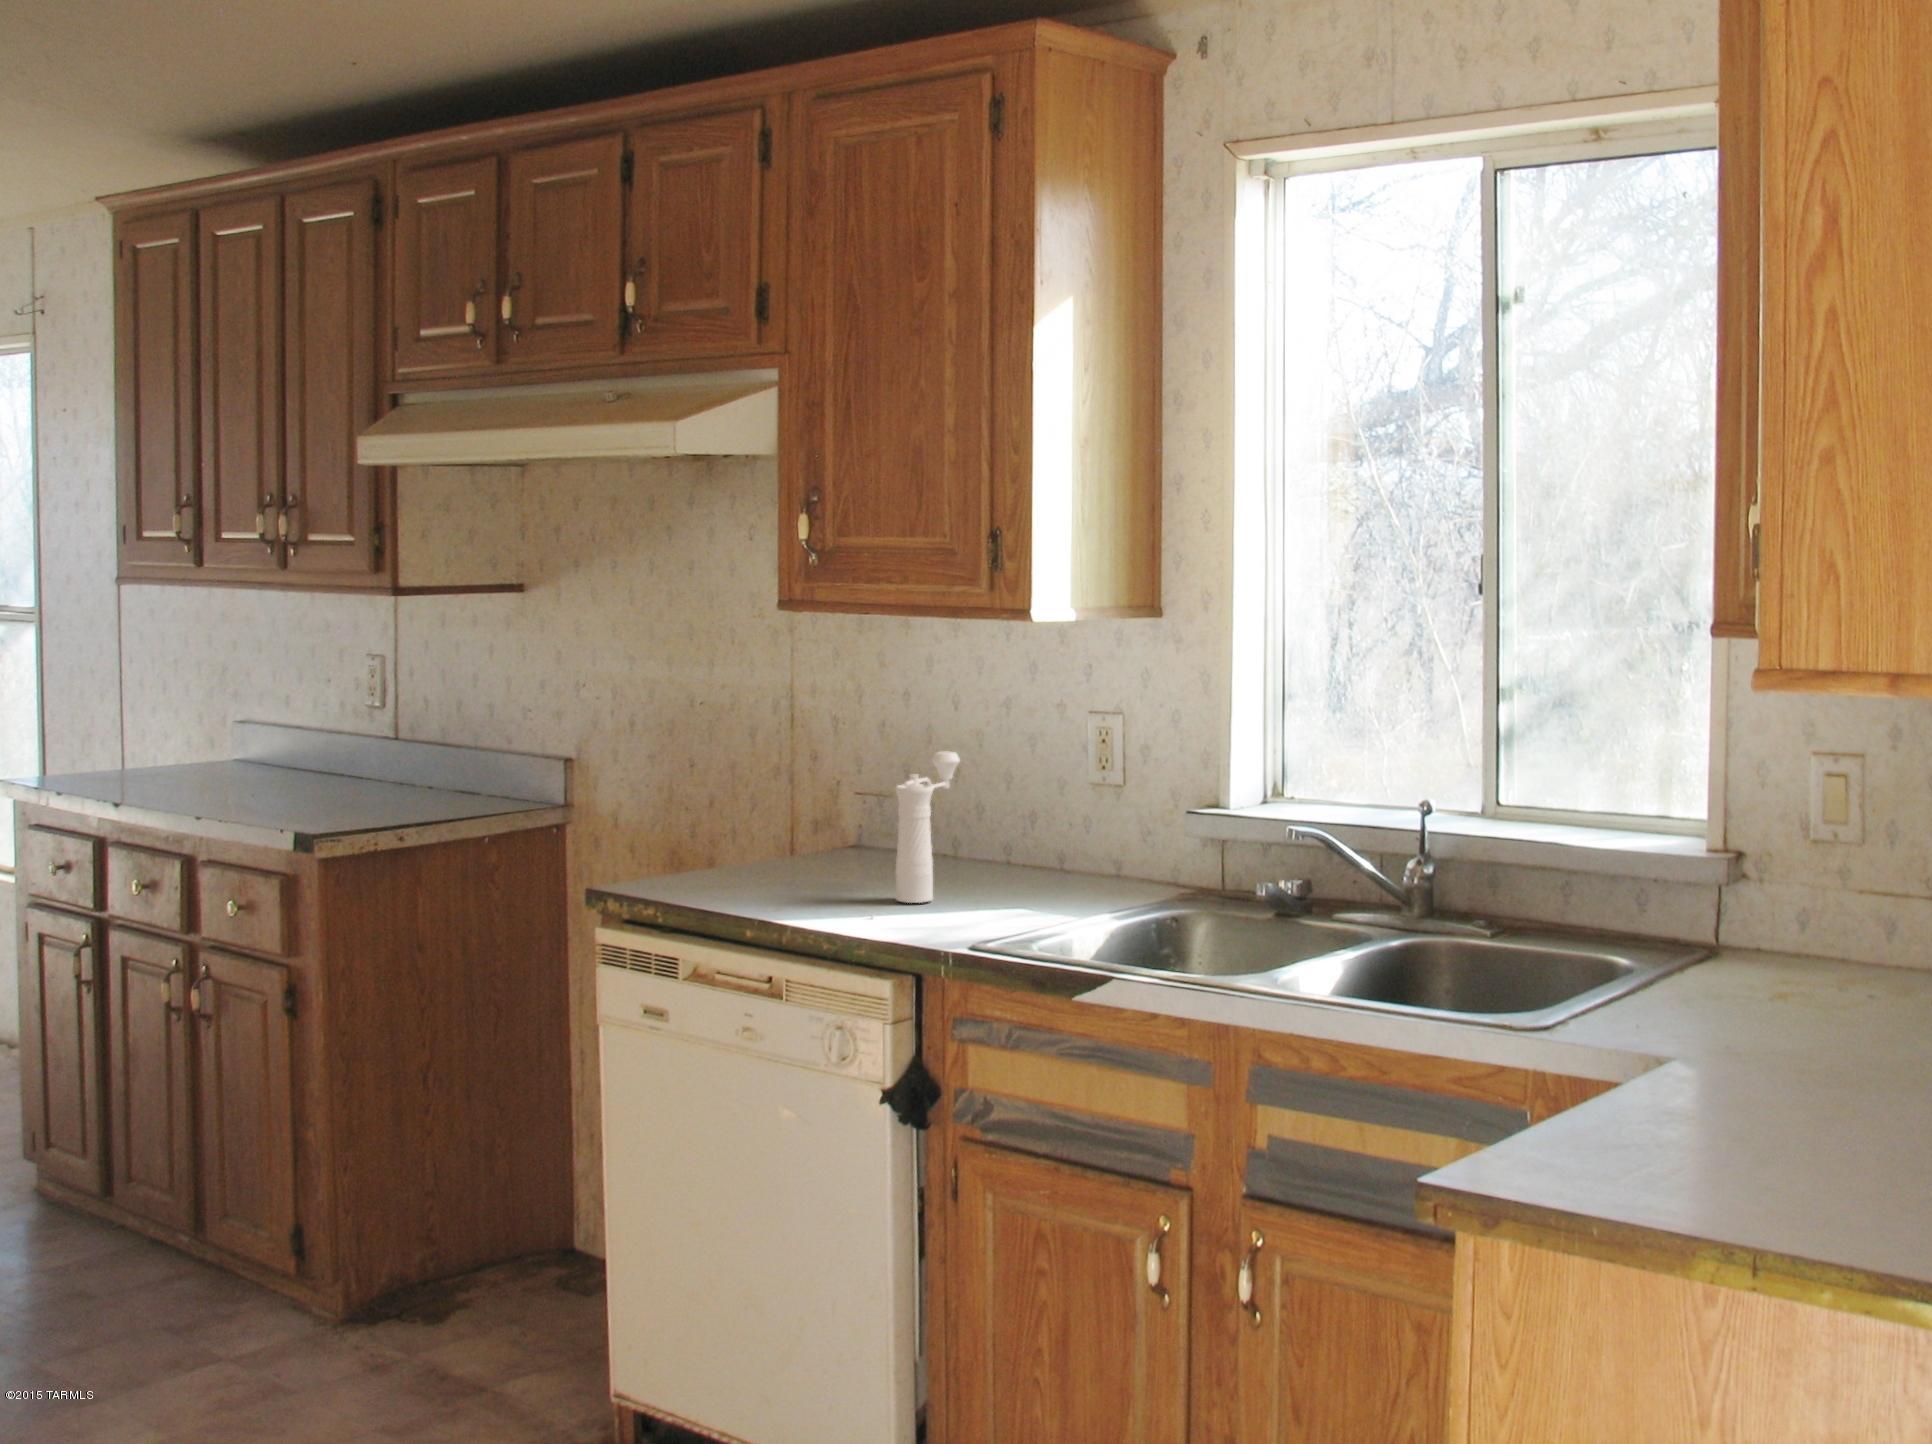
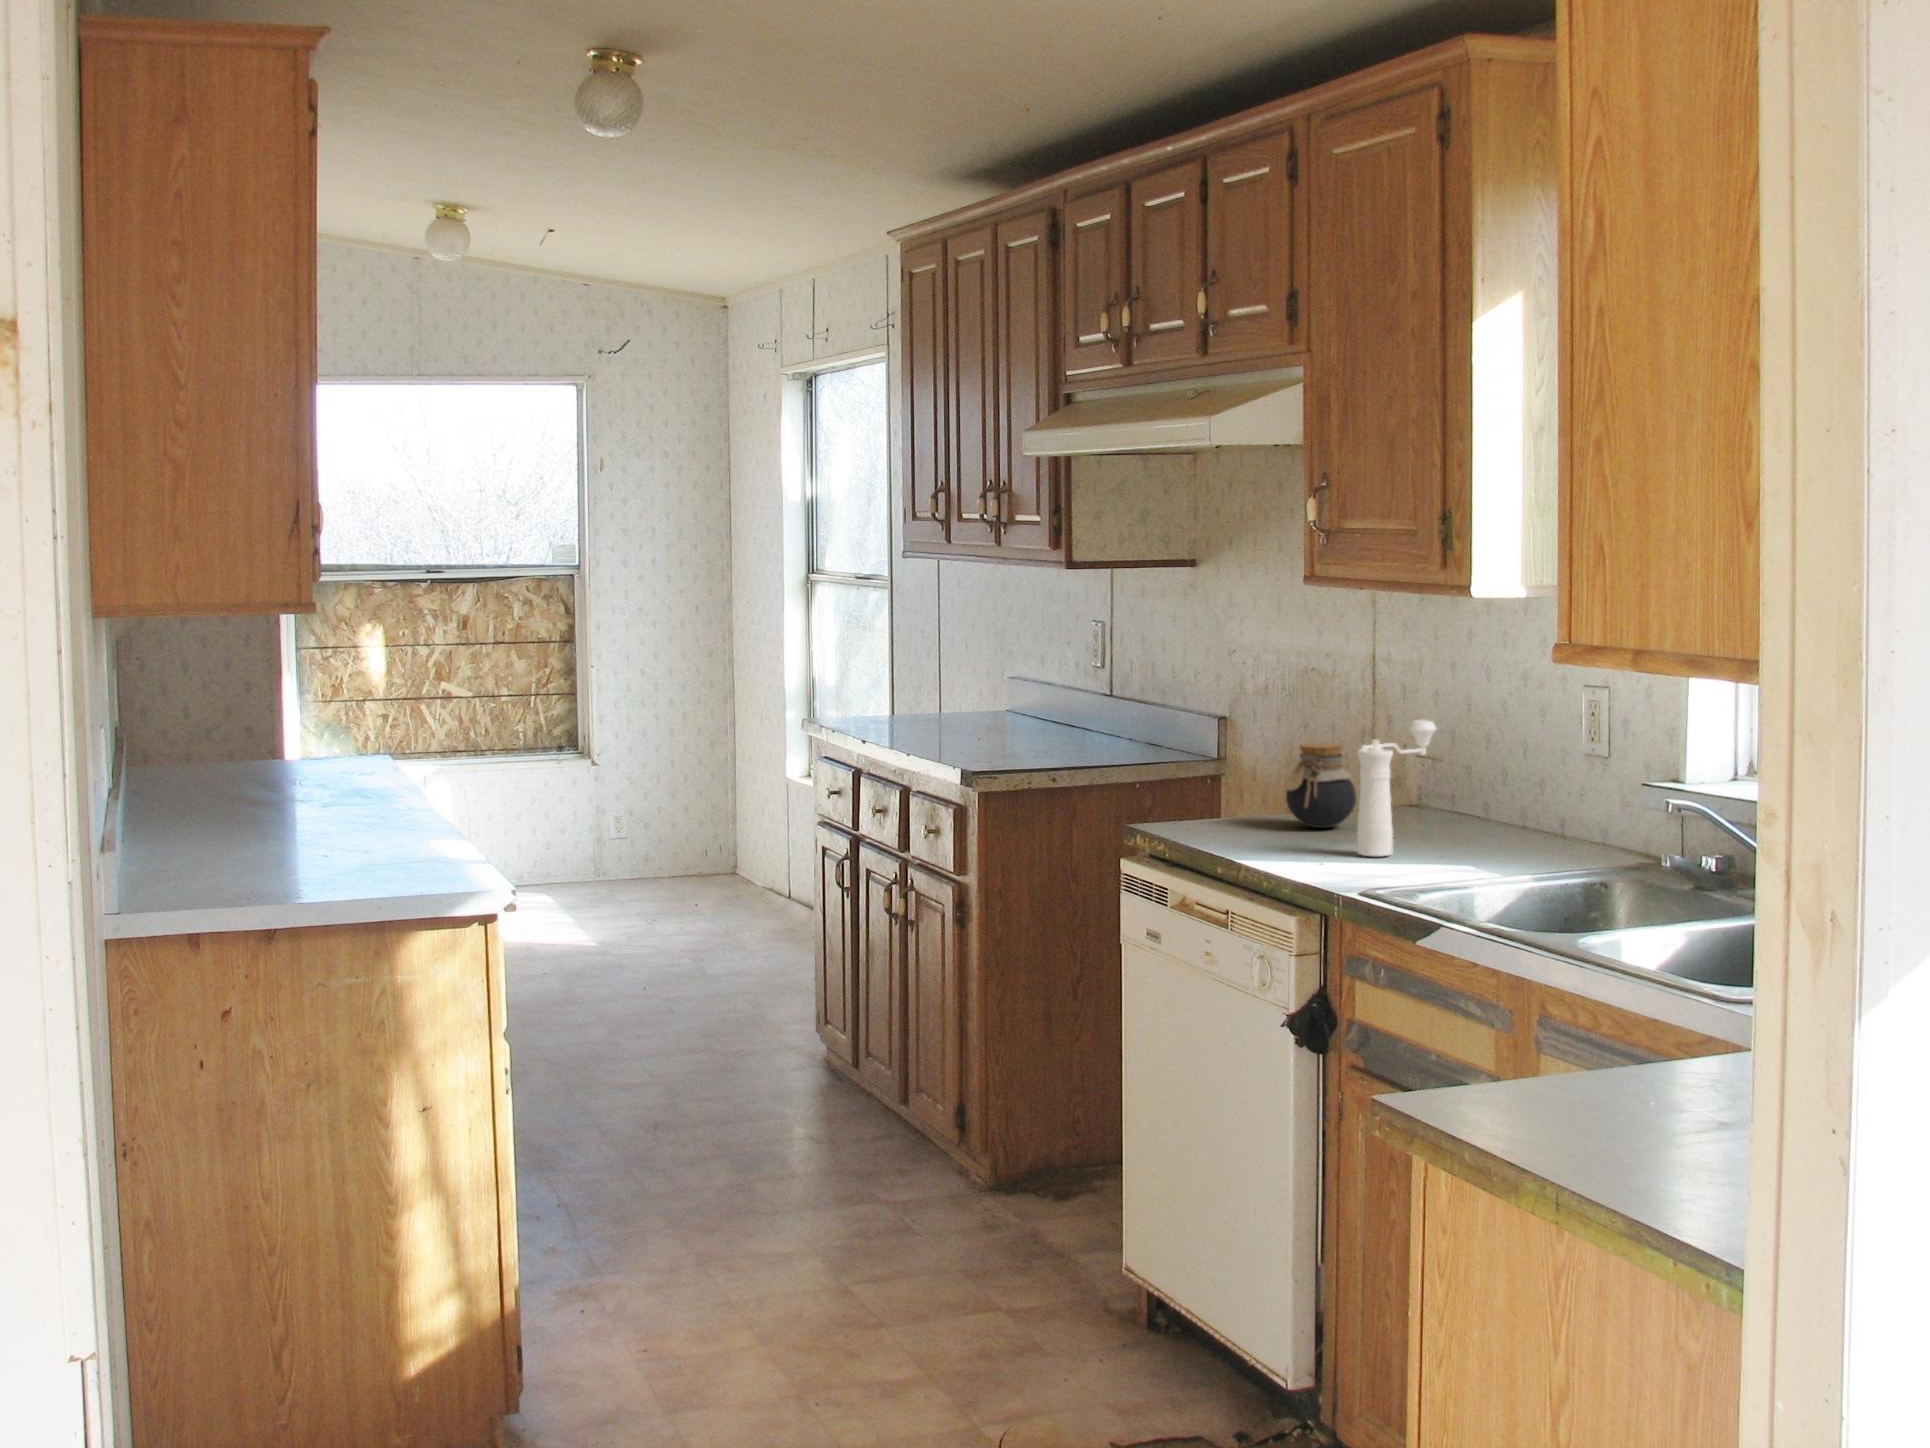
jar: none [768,781,843,874] -> present [1286,743,1356,828]

